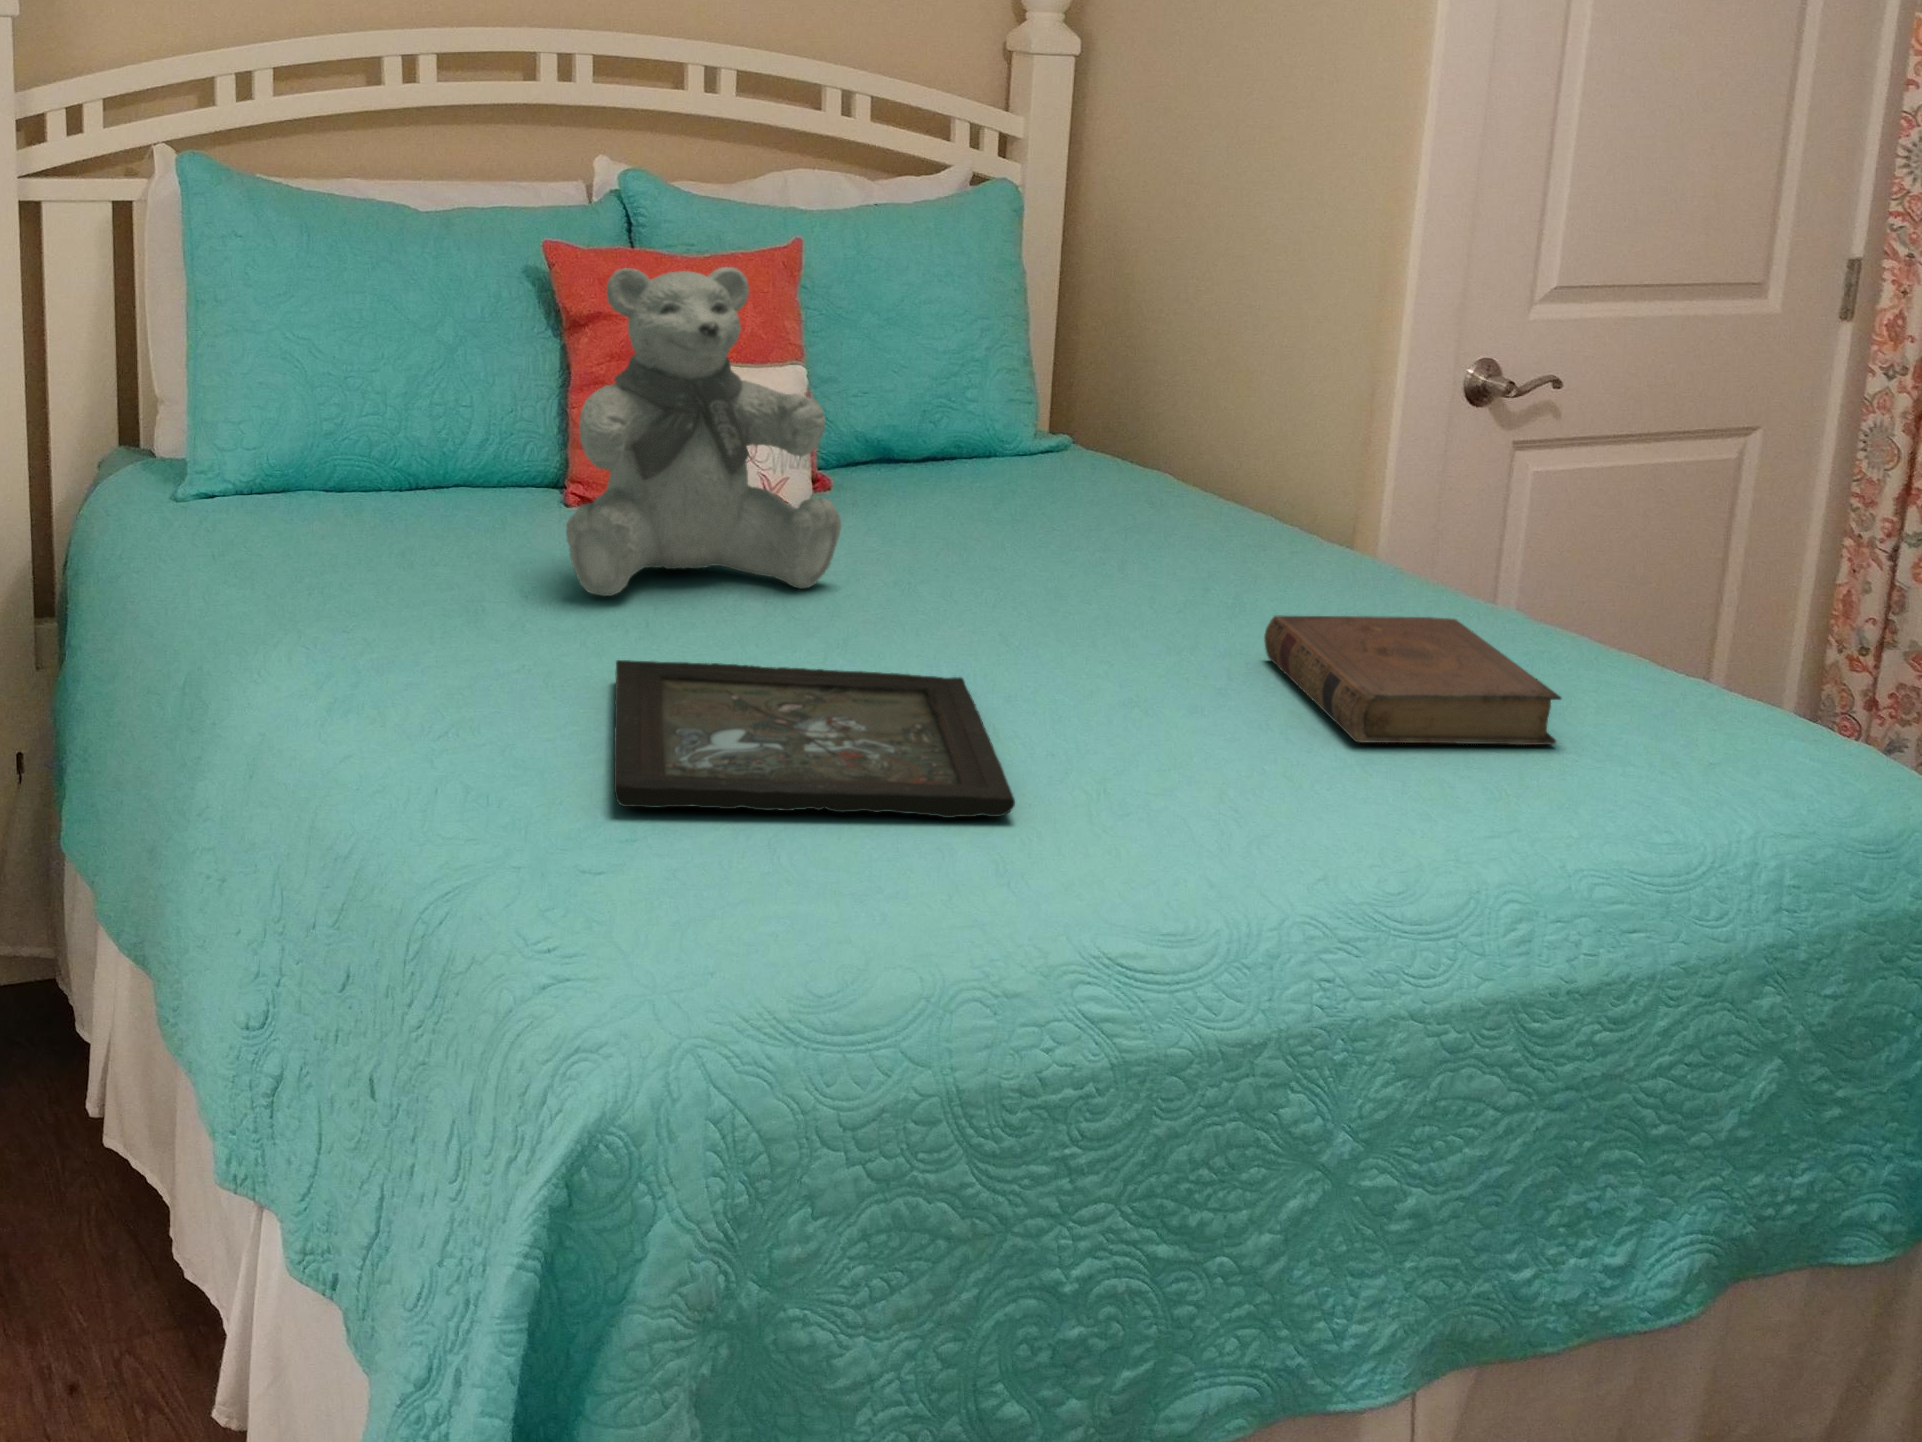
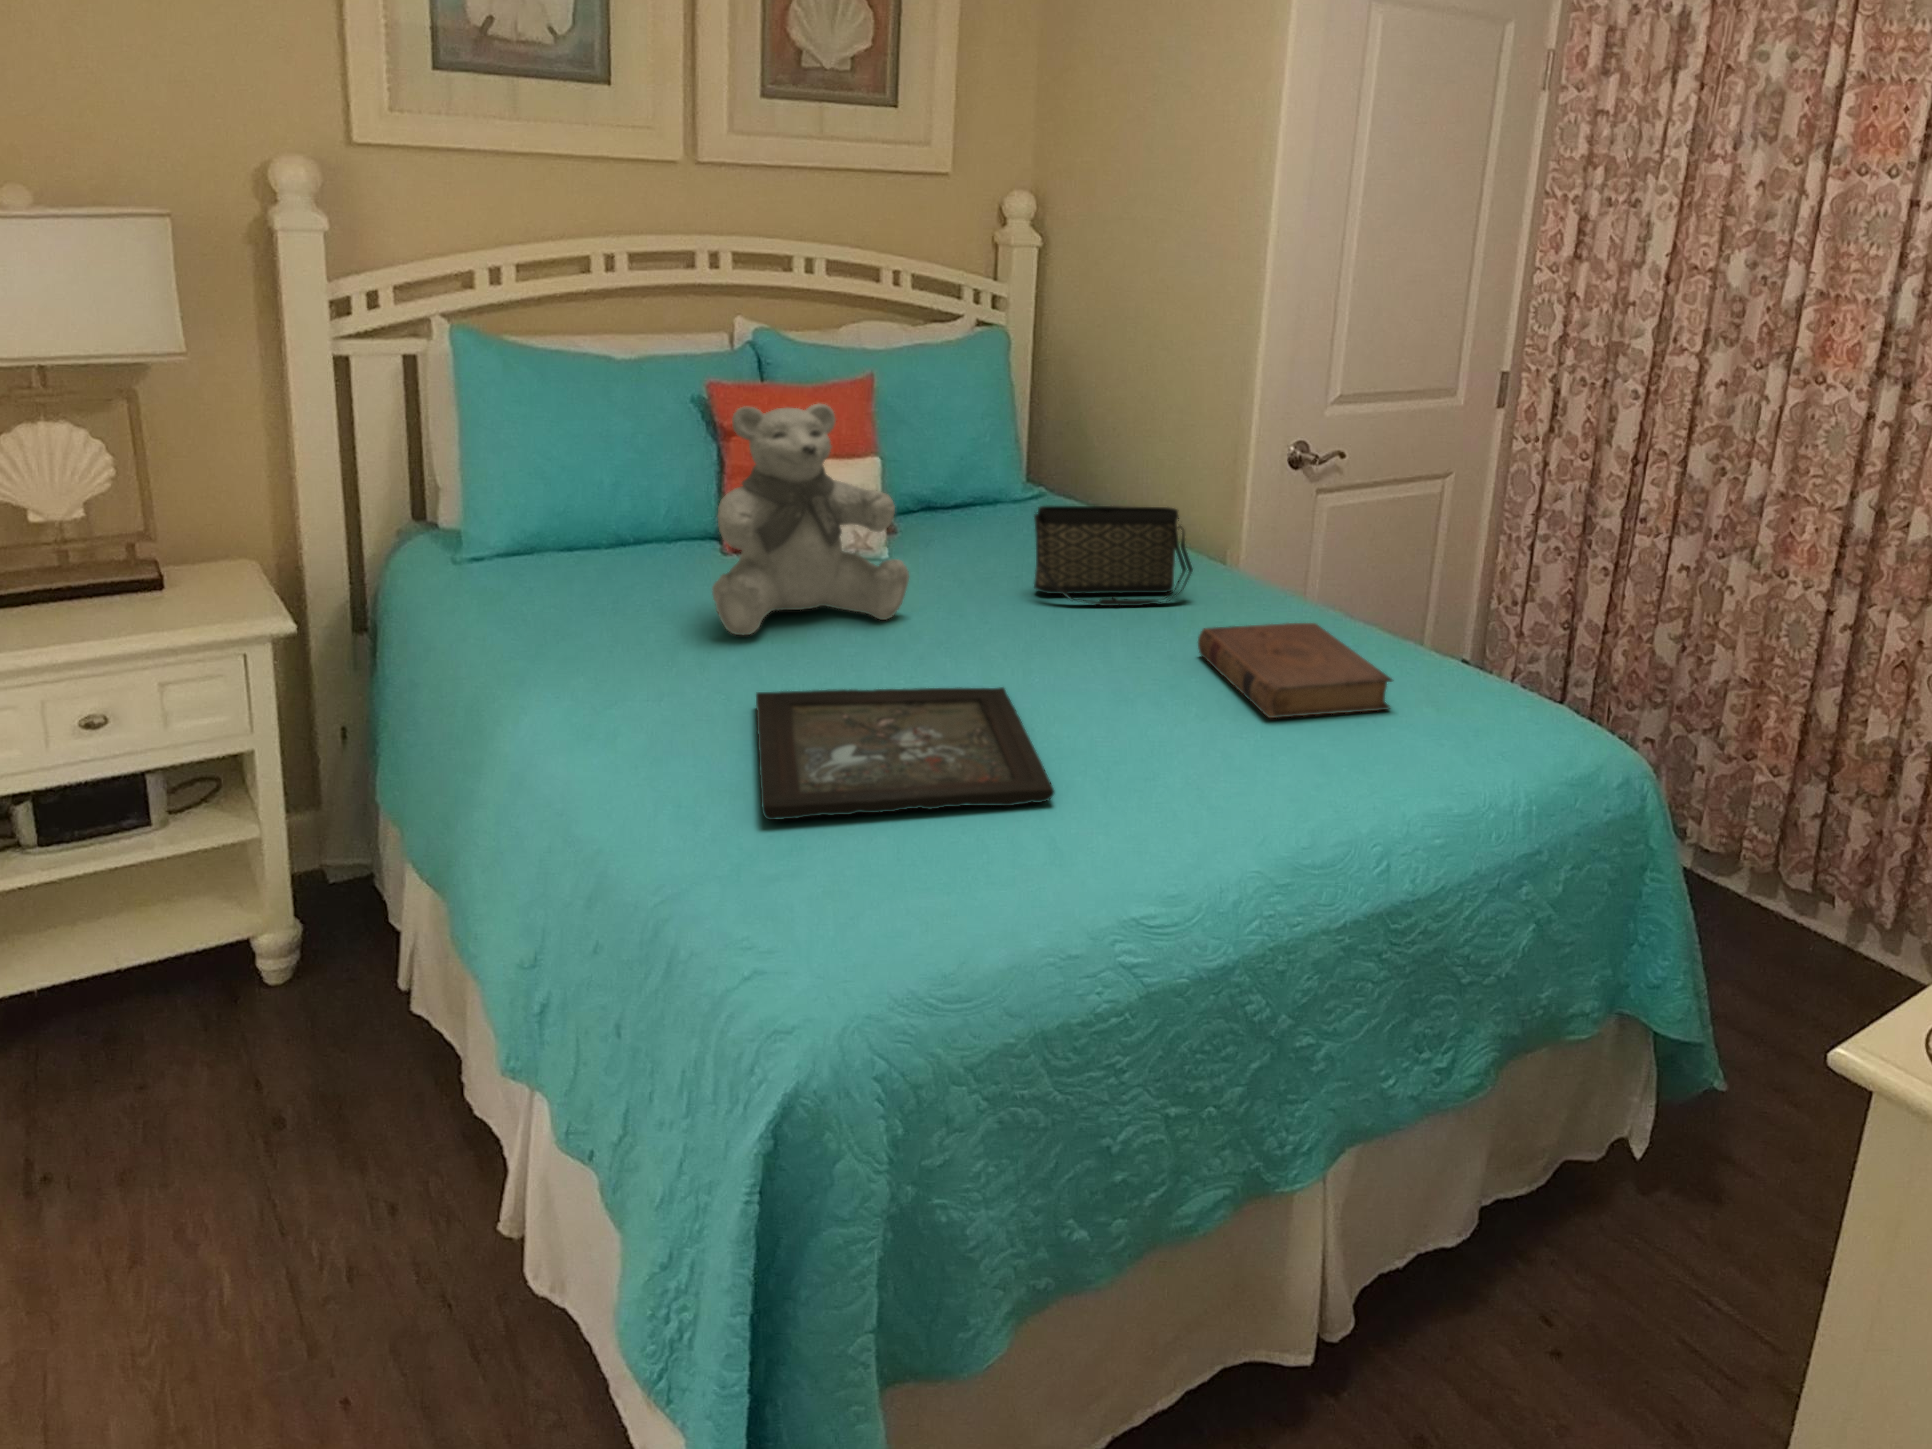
handbag: none [1027,432,1273,591] -> present [1034,506,1193,606]

